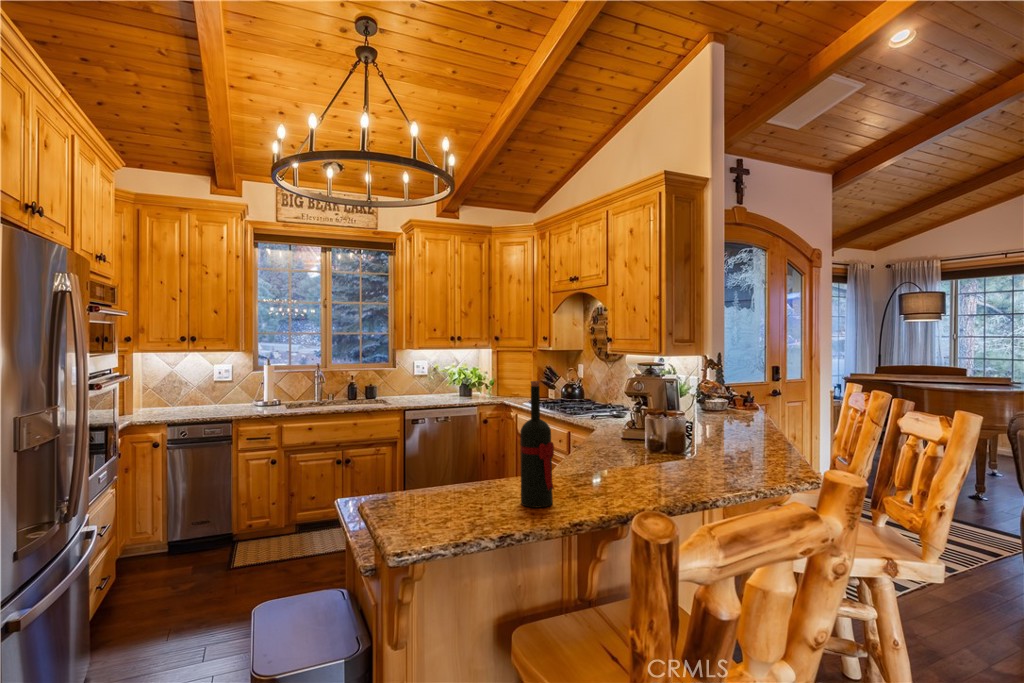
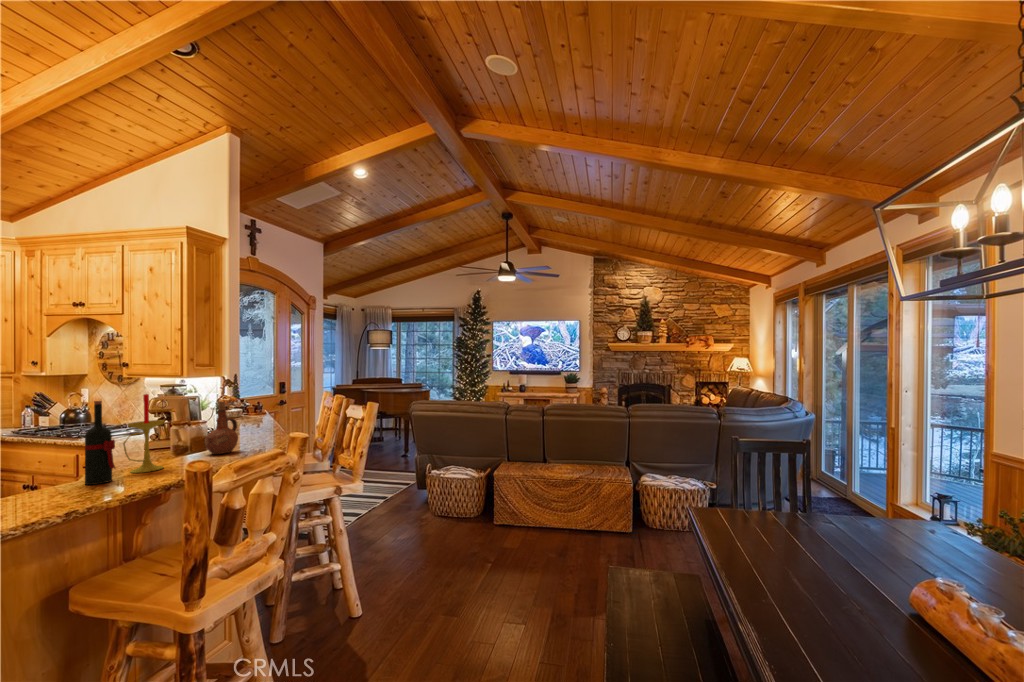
candle: none [568,372,622,497] -> present [123,394,164,473]
ceramic pitcher: none [680,394,729,481] -> present [205,402,238,454]

